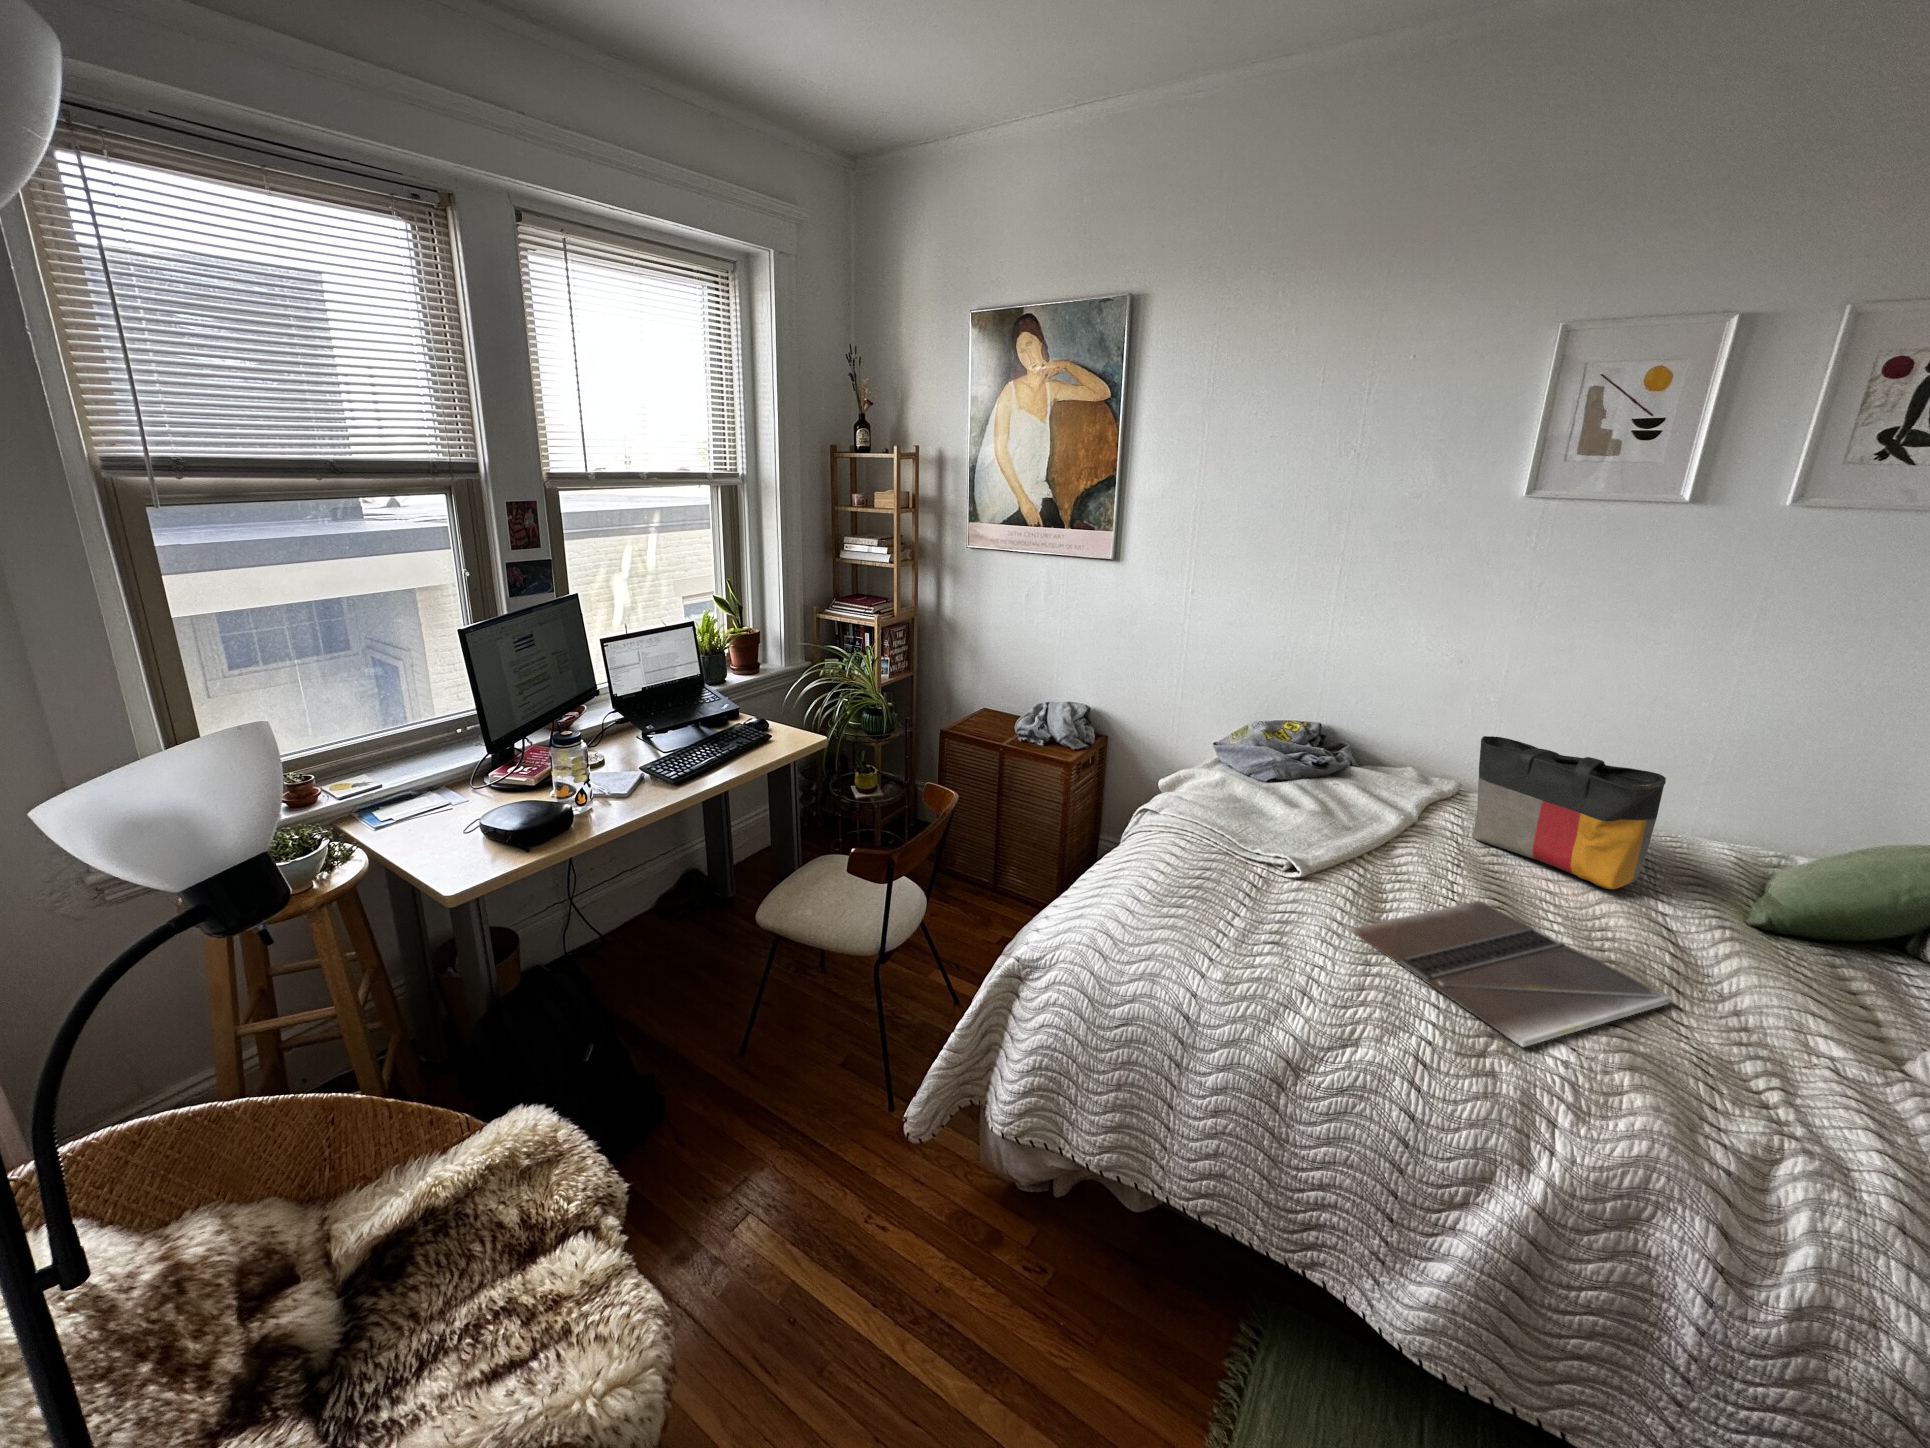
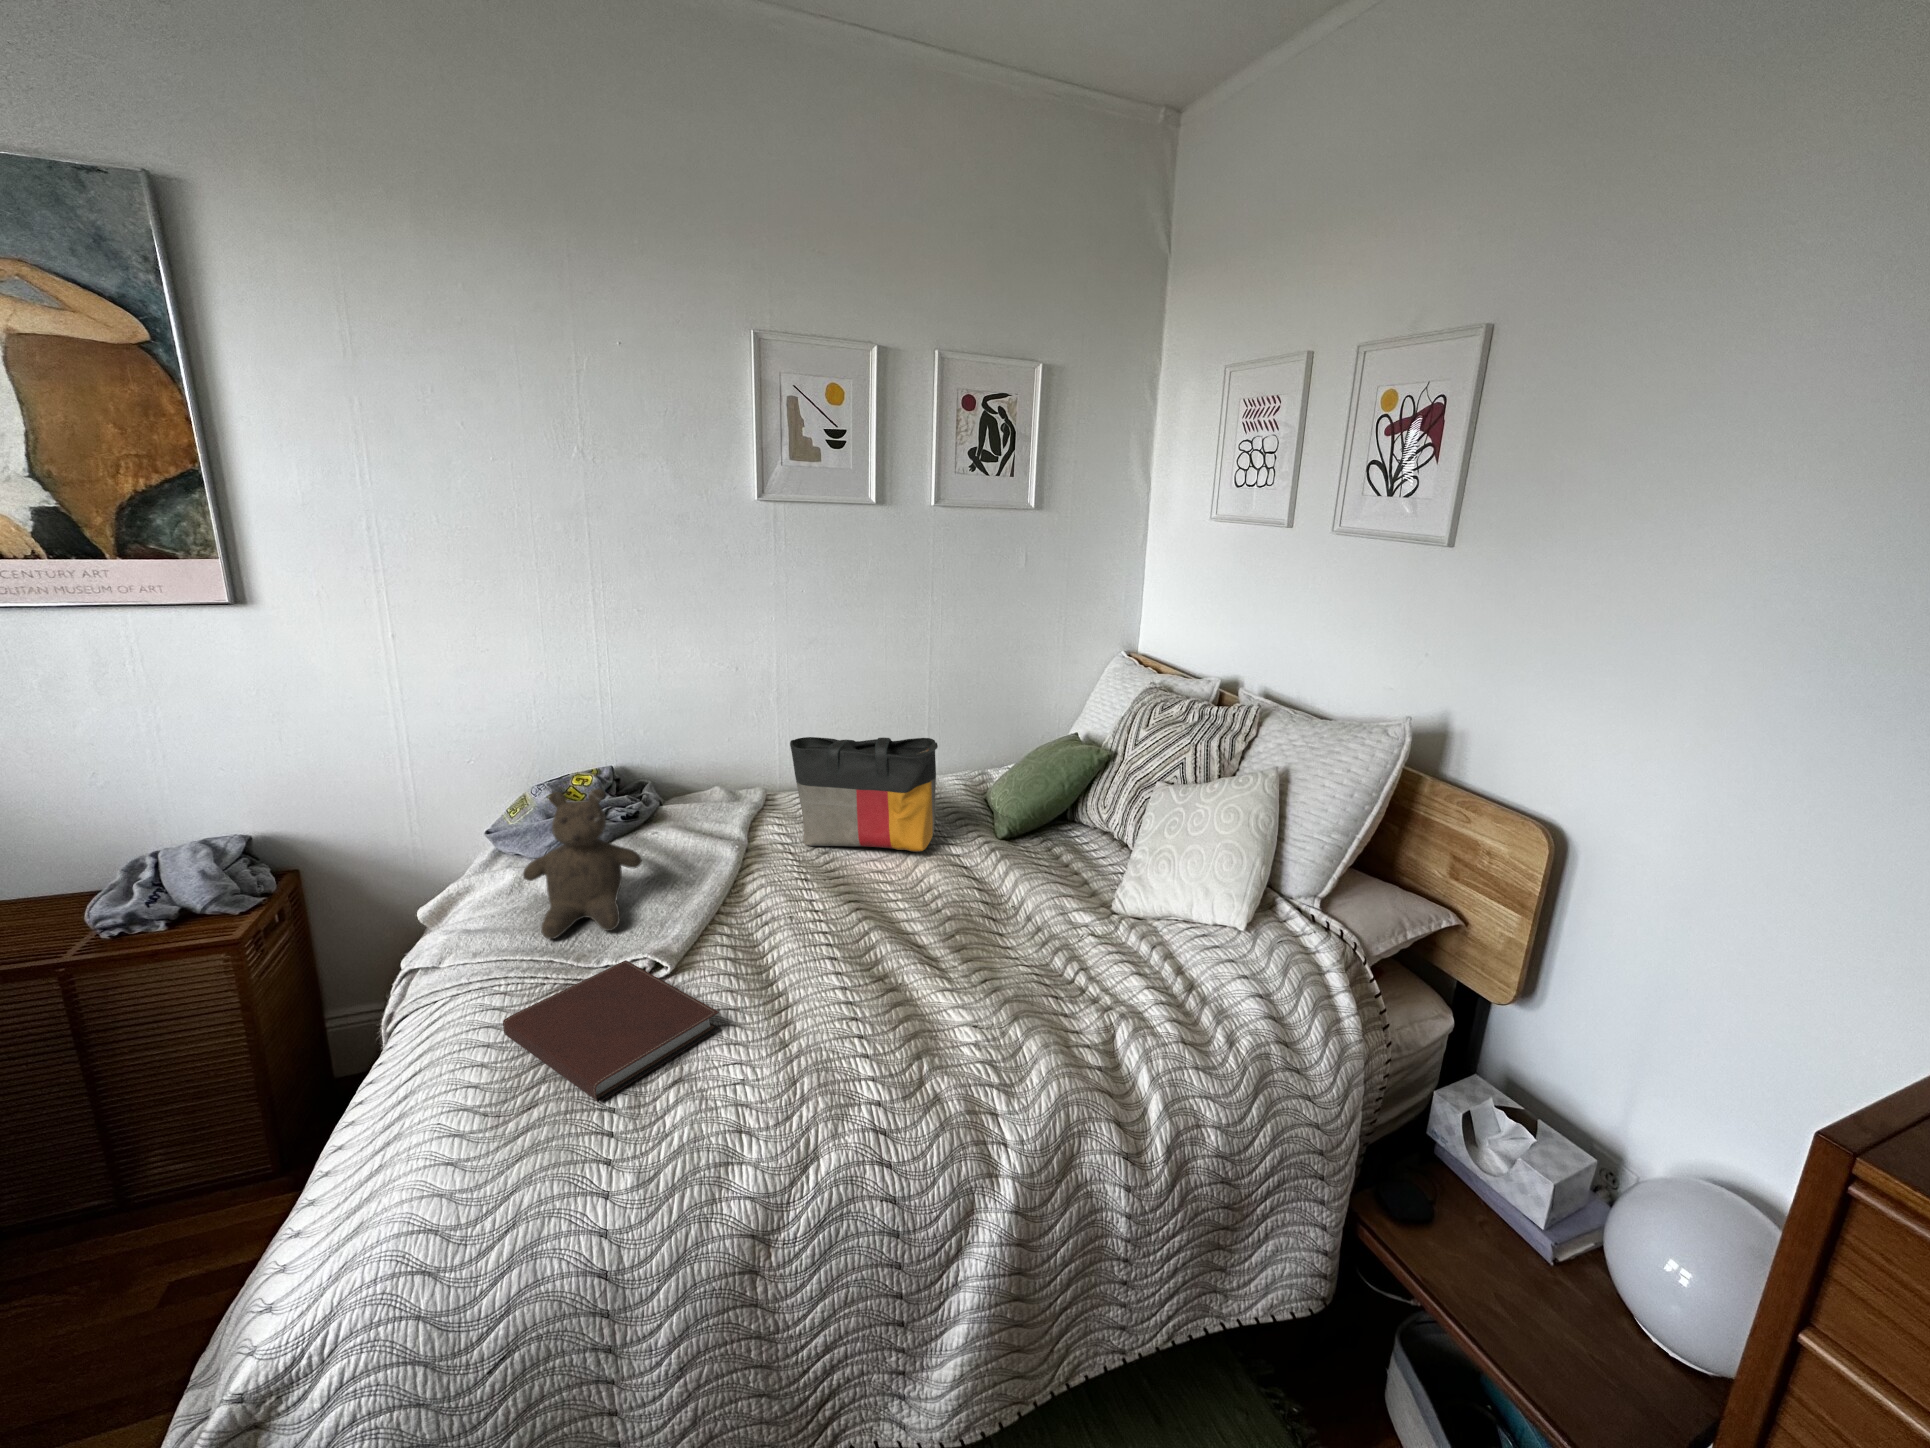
teddy bear: none [1224,720,1310,833] -> present [523,789,642,939]
notebook: none [1180,852,1324,928] -> present [503,960,720,1102]
laptop: present [1350,901,1670,1047] -> none [747,911,1002,1052]

